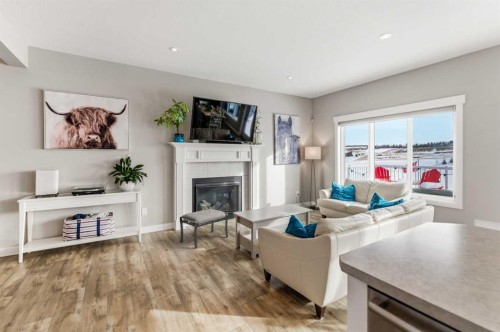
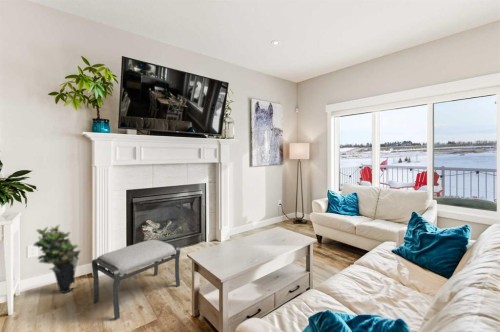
potted plant: none [146,198,169,237] -> present [34,226,80,293]

